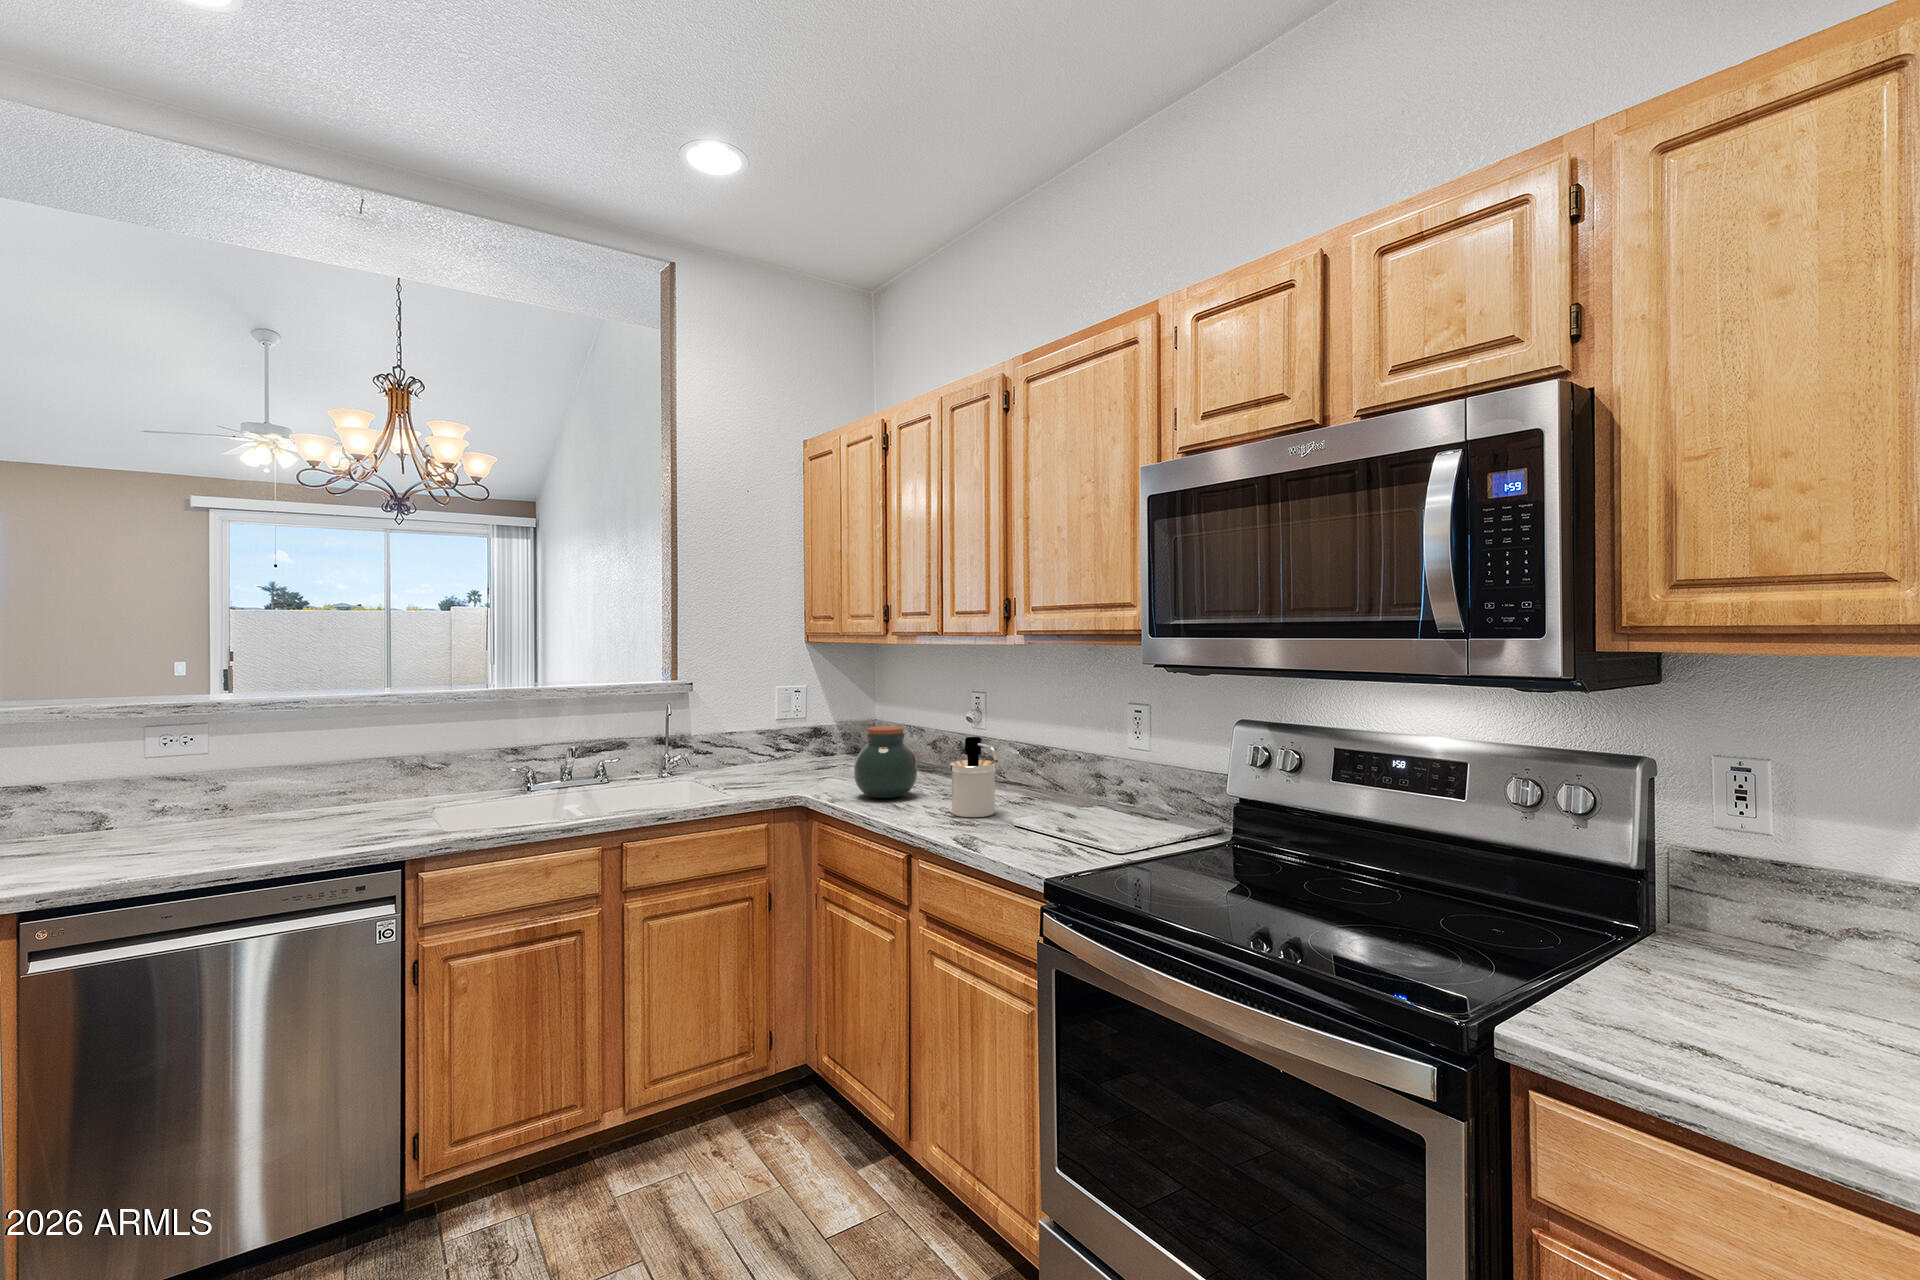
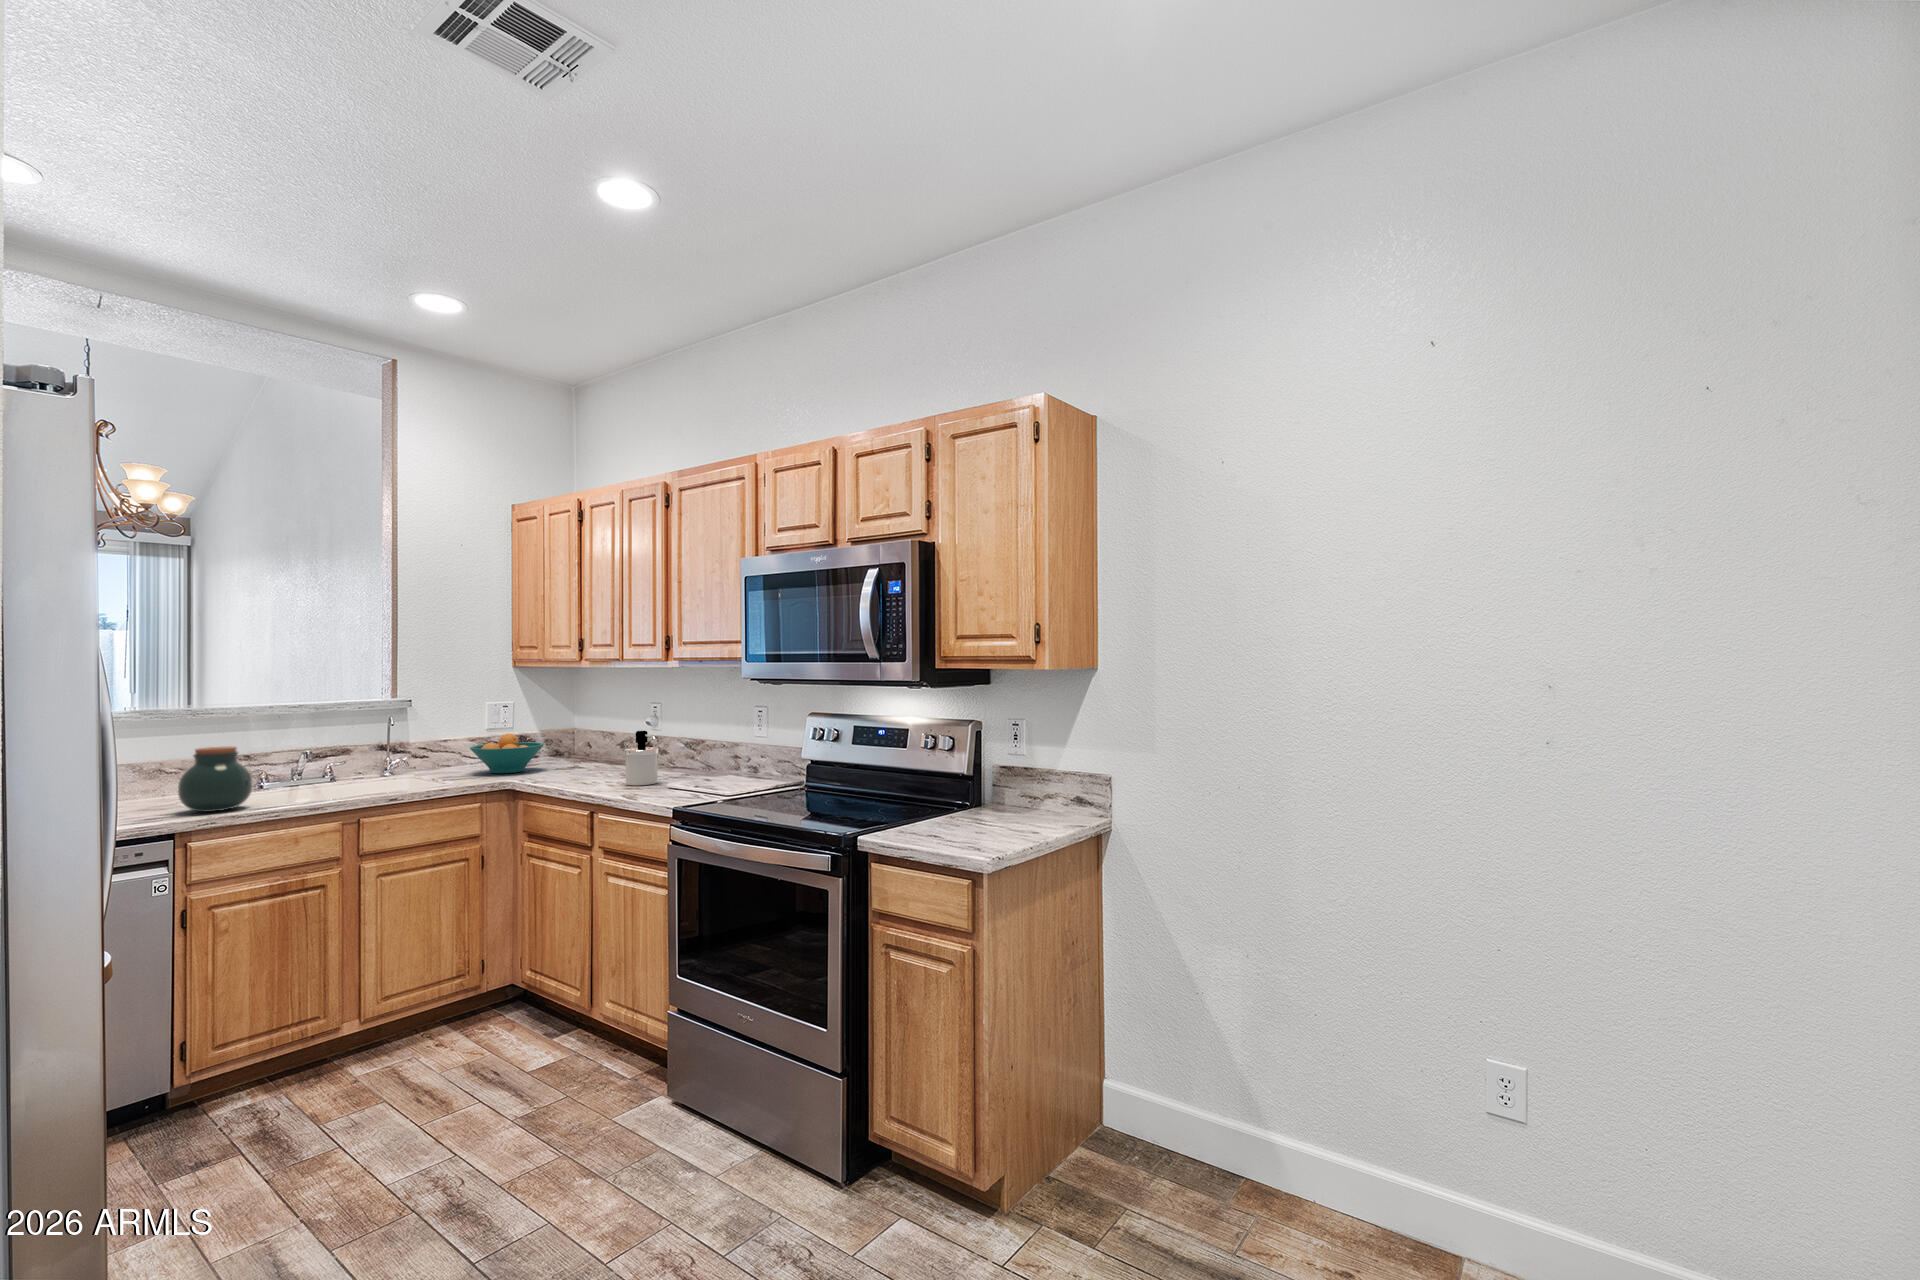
jar: present [854,726,917,798] -> present [178,746,252,812]
fruit bowl: none [756,729,842,781] -> present [470,734,544,773]

